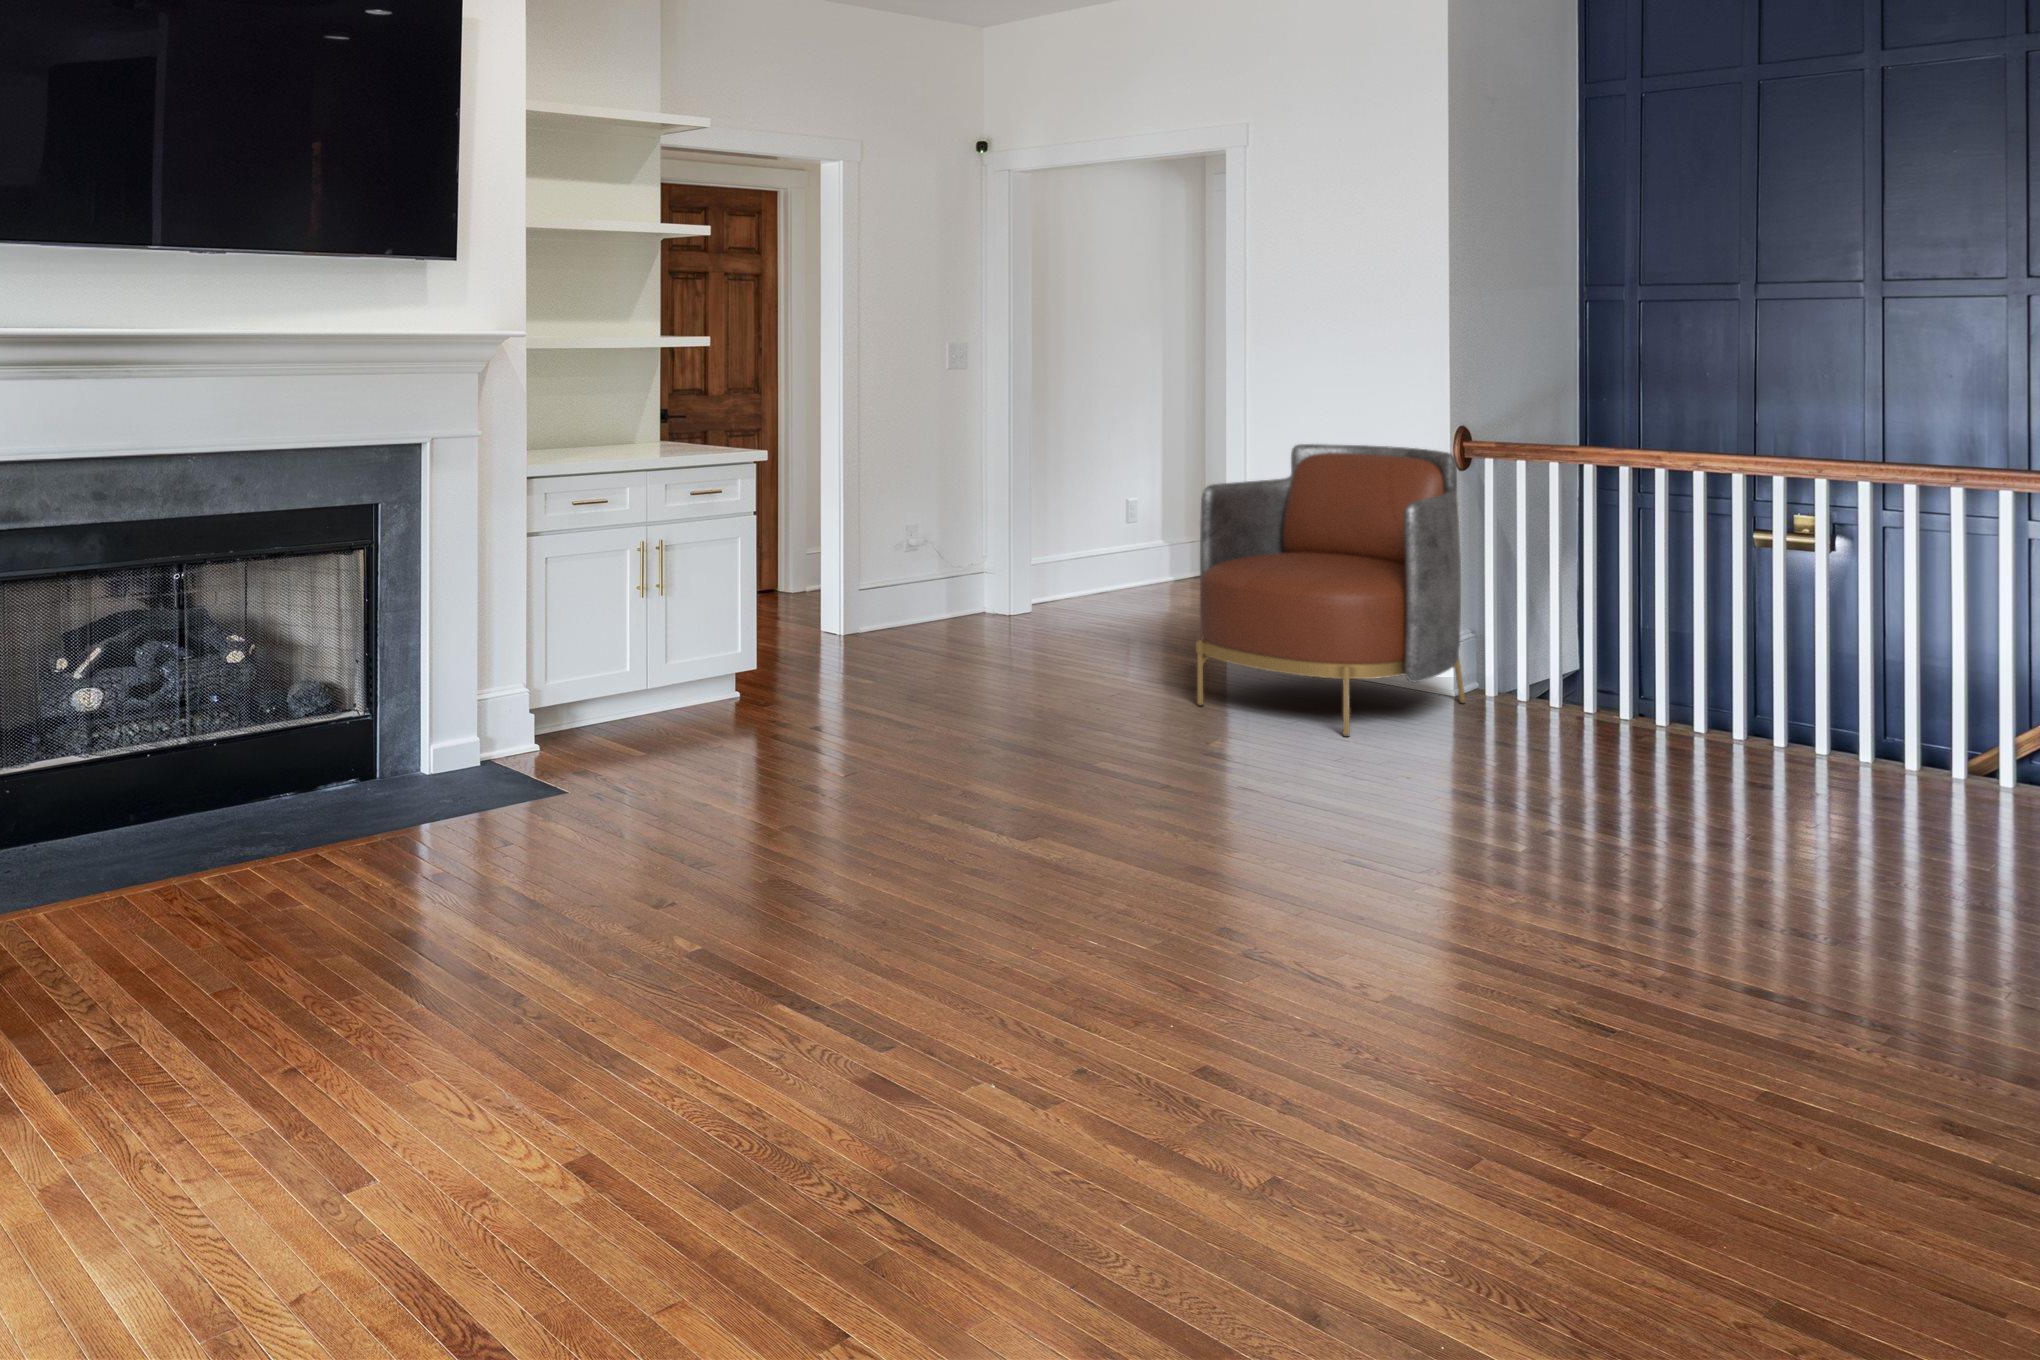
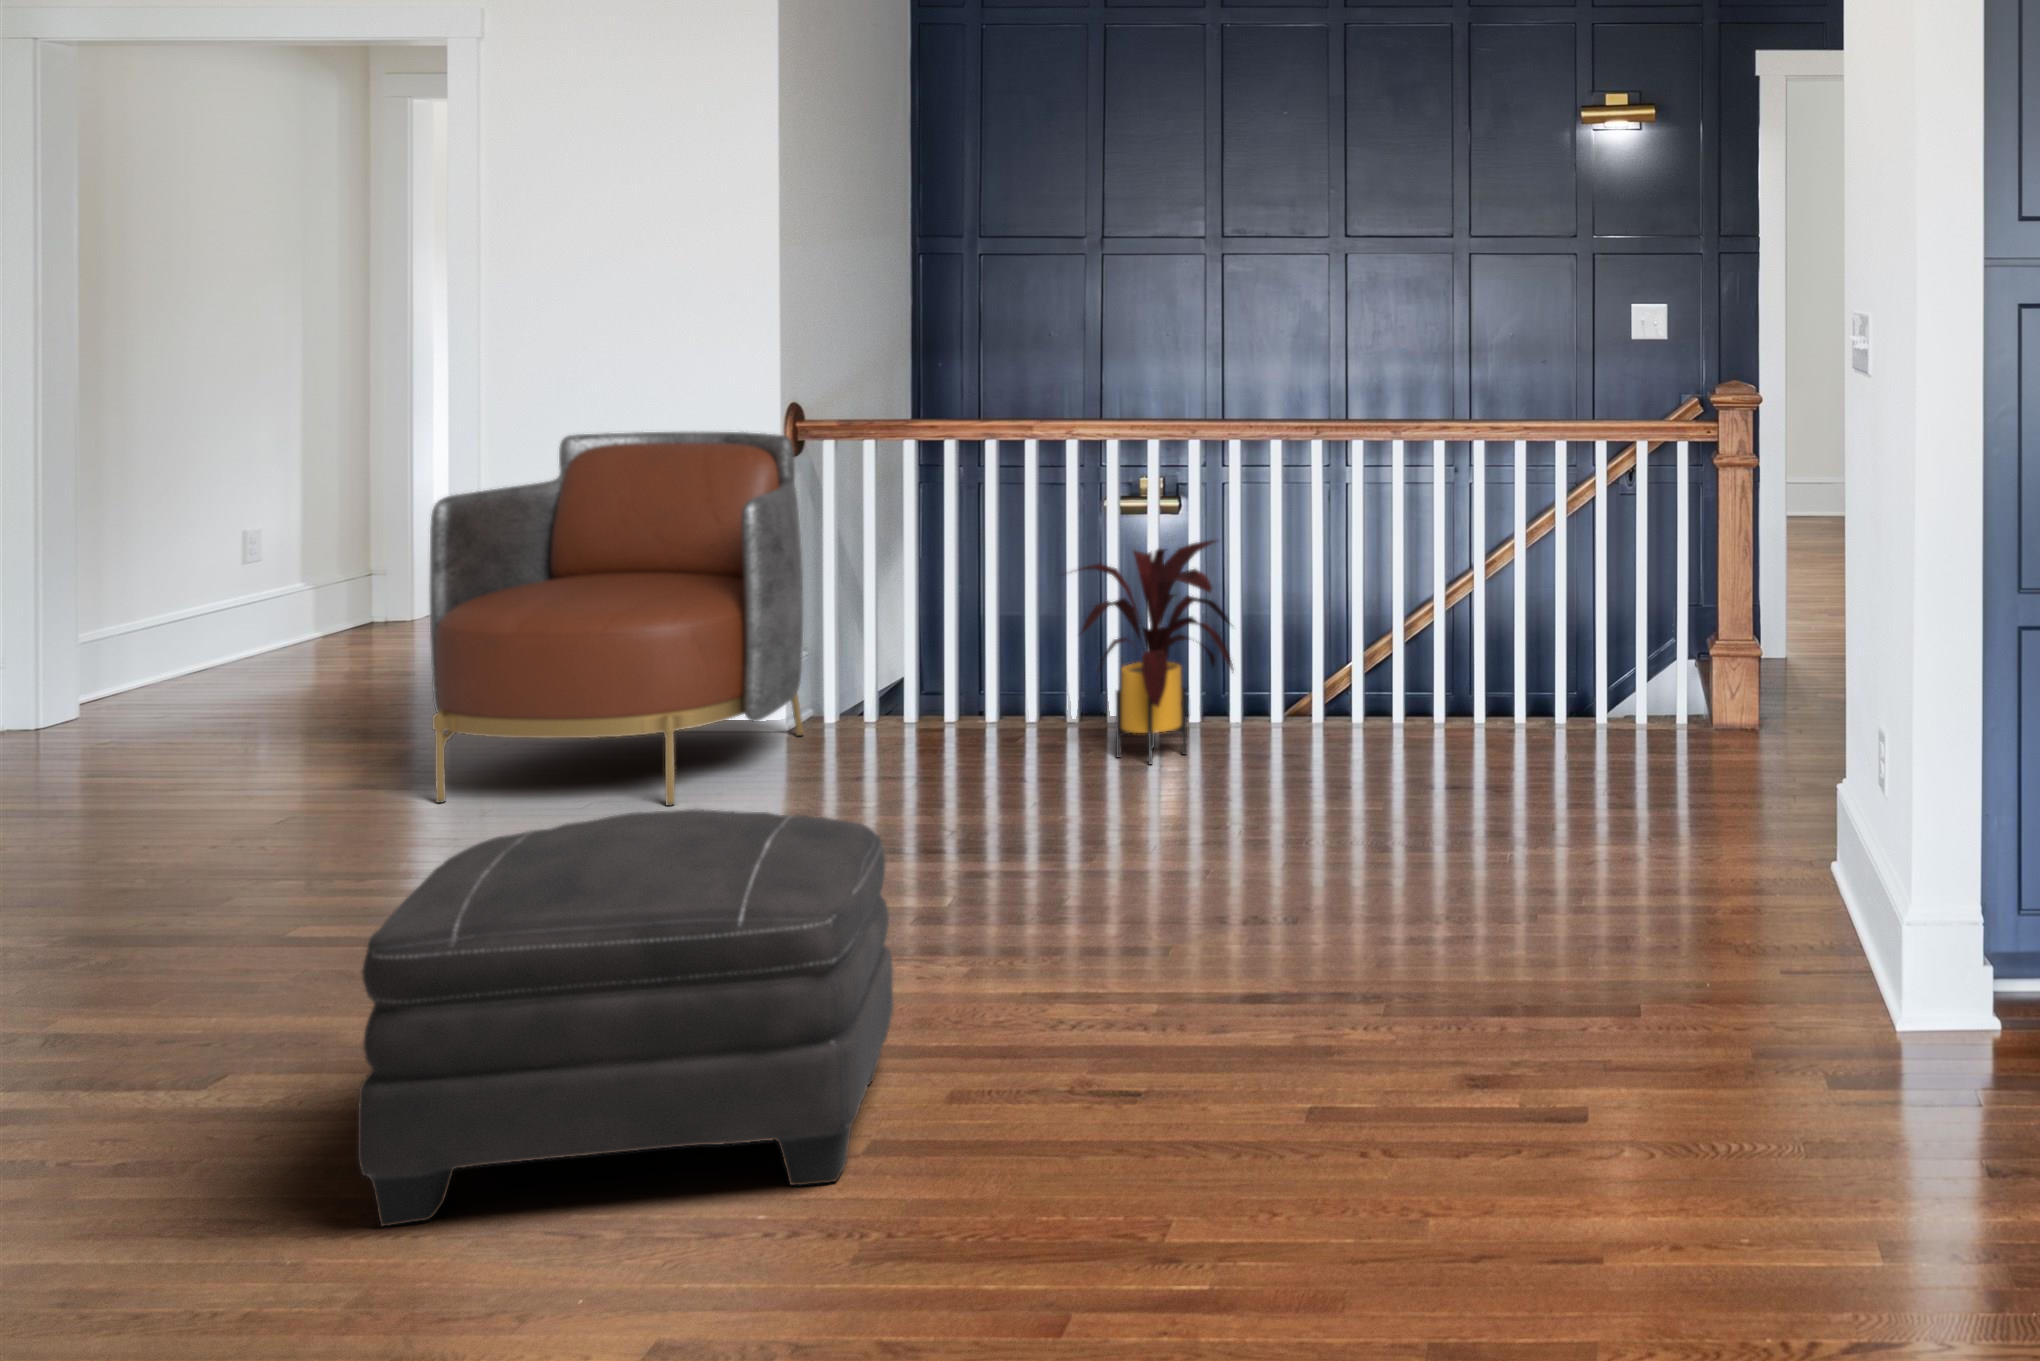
house plant: none [1677,576,1861,781] -> present [1071,540,1233,764]
ottoman: none [1064,715,1425,1016] -> present [358,809,893,1226]

